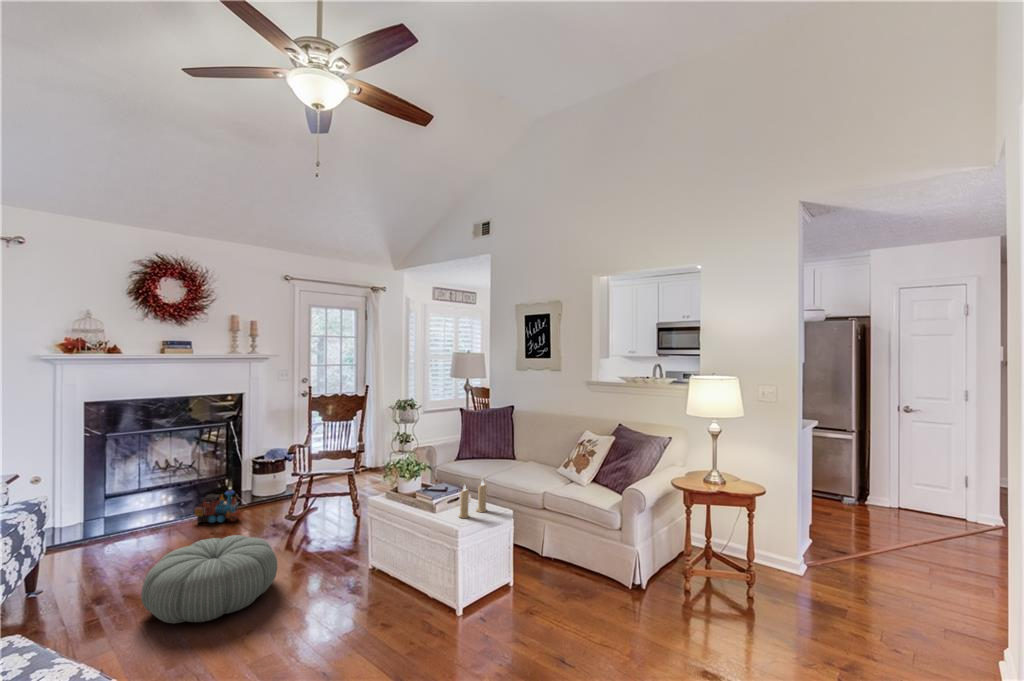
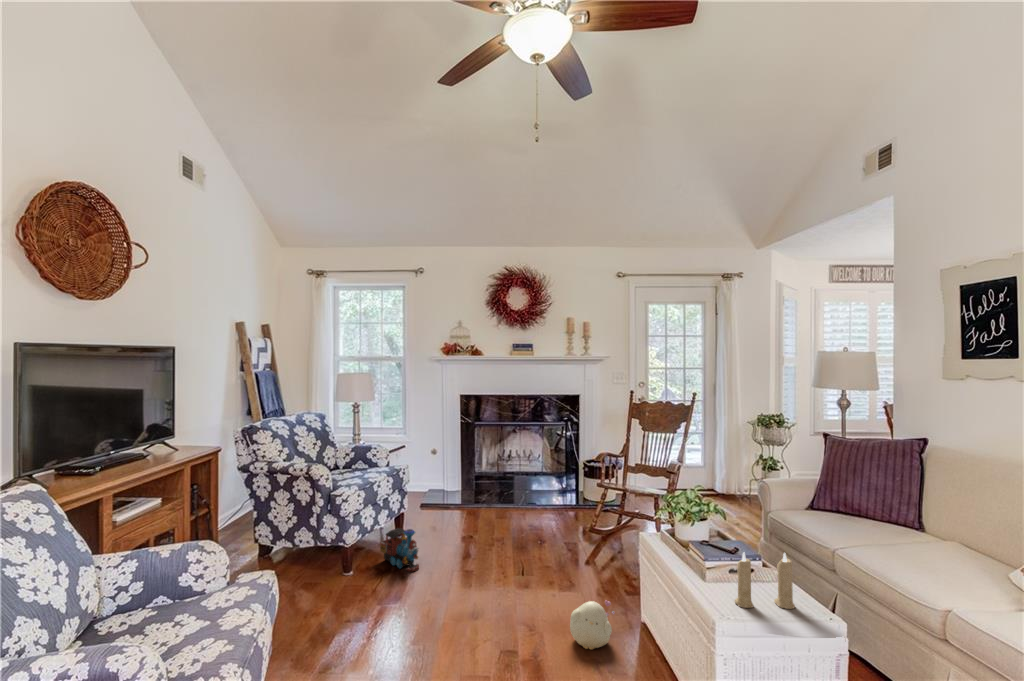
toy train: present [195,490,239,523] -> present [380,528,419,572]
pouf: present [141,535,277,624] -> none [426,532,538,616]
plush toy: none [325,553,364,596] -> present [570,600,614,649]

